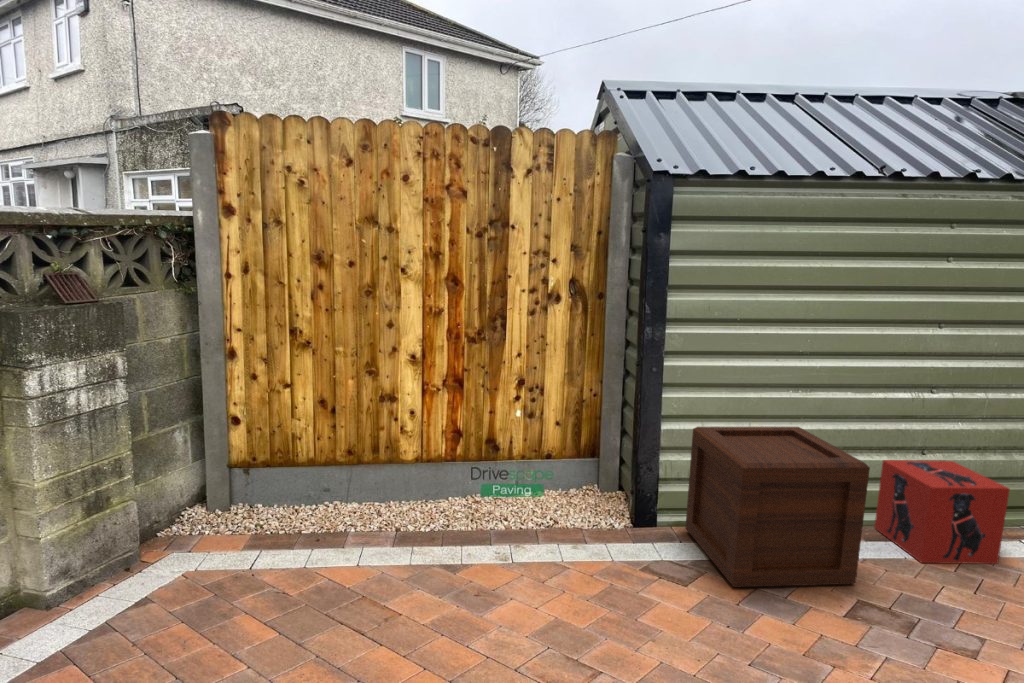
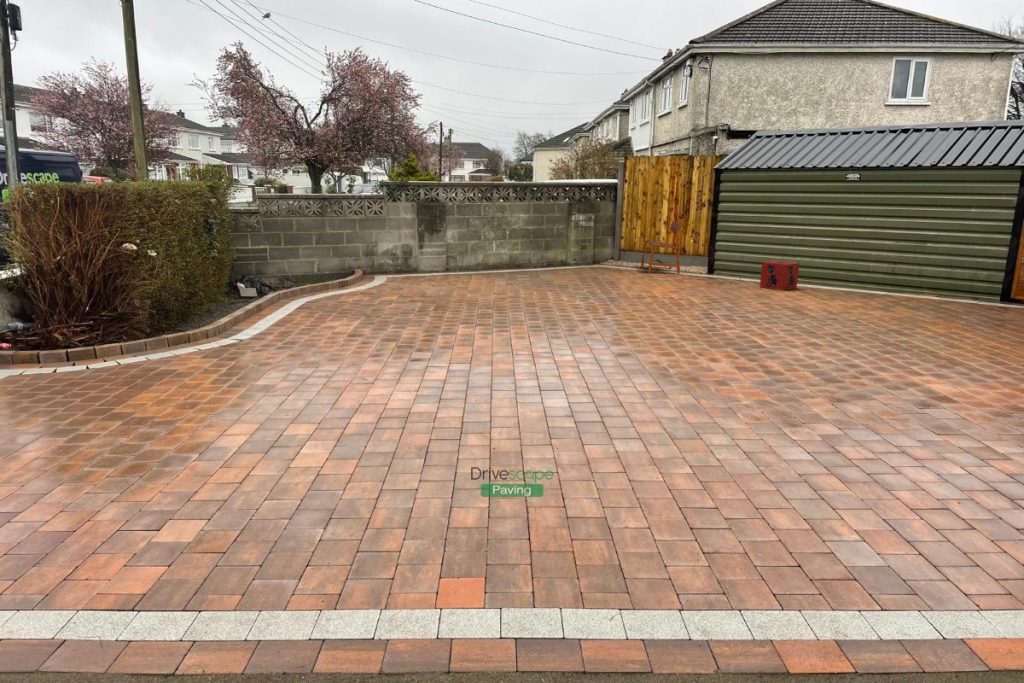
bench: none [346,346,554,585] -> present [641,221,682,274]
wooden crate: present [686,427,870,587] -> none [696,244,750,285]

